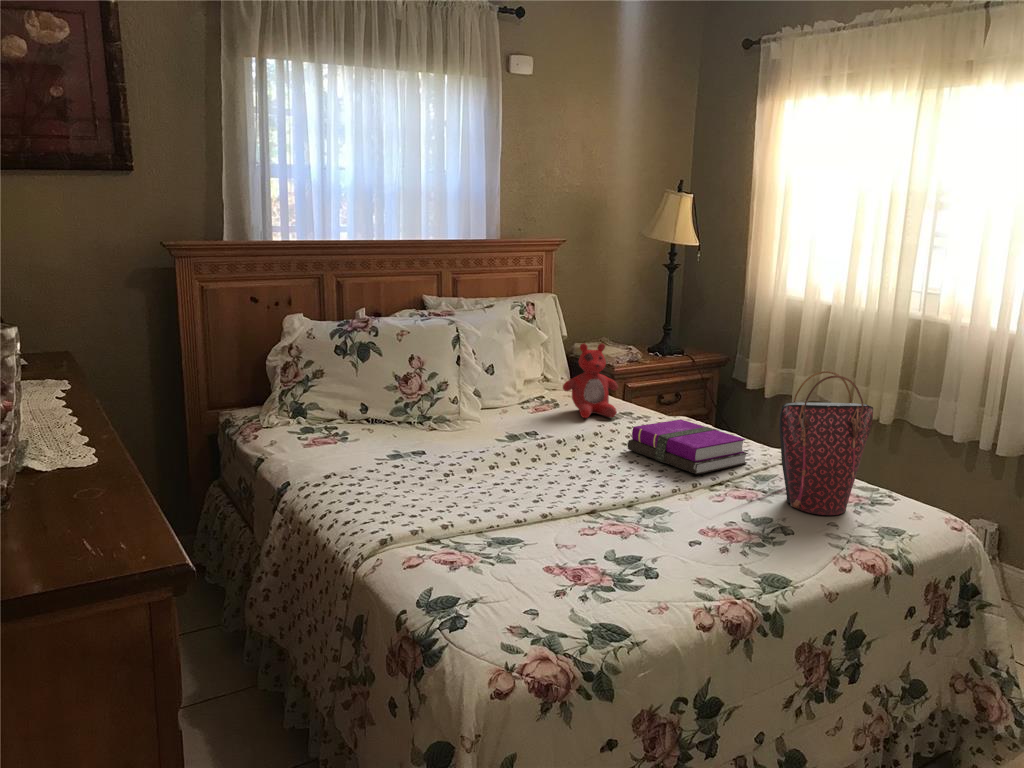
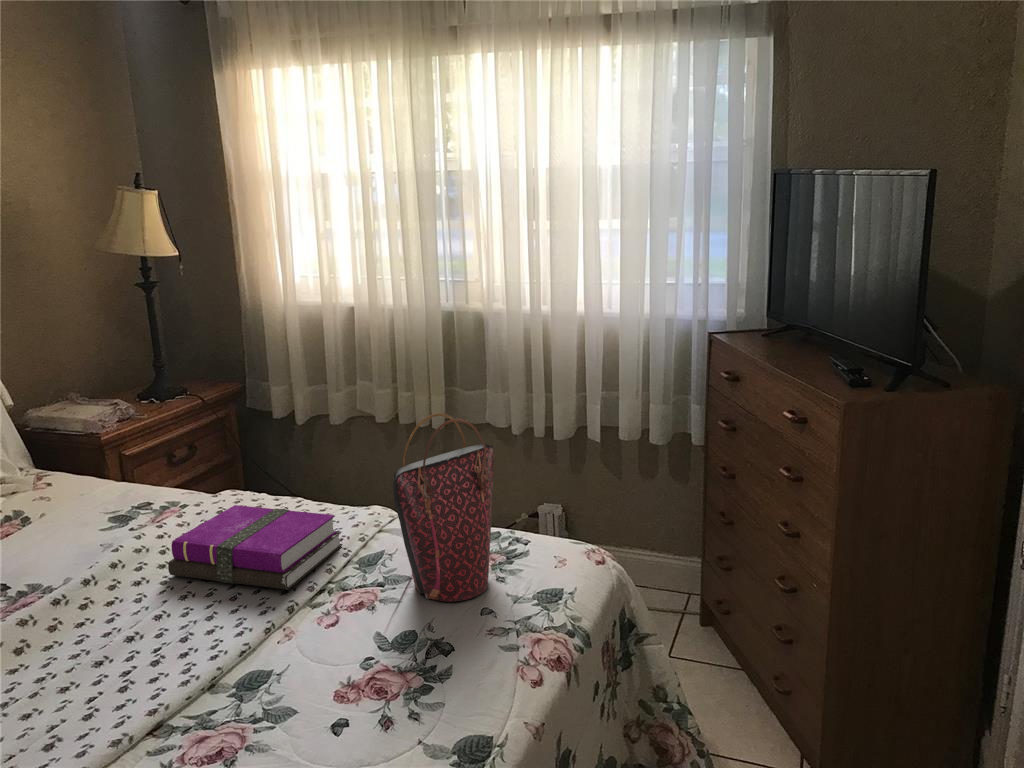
stuffed bear: present [563,343,618,418] -> none [32,418,131,536]

